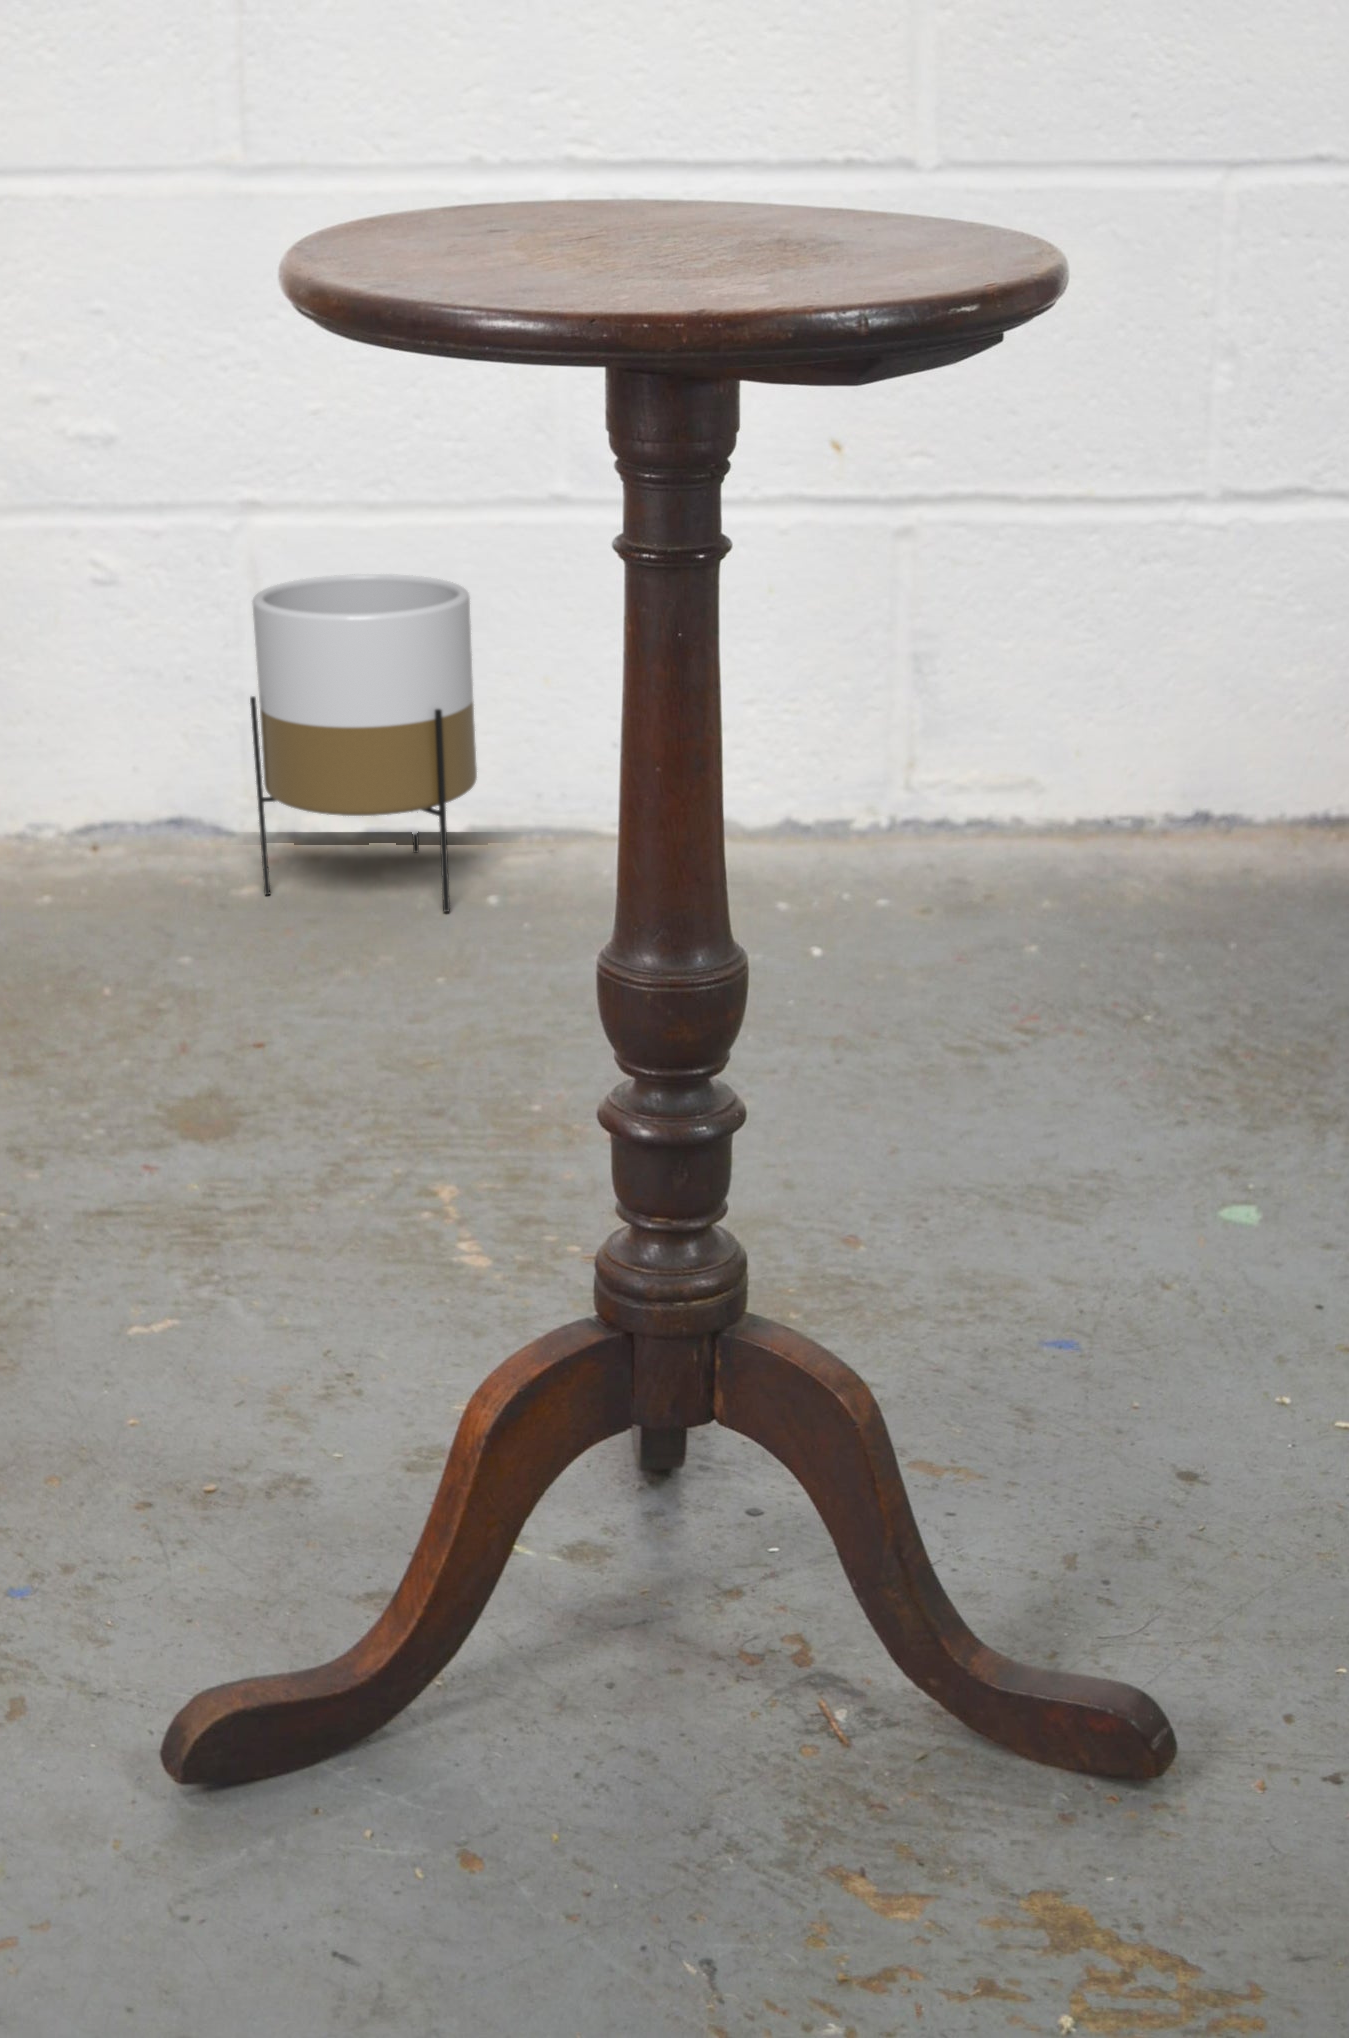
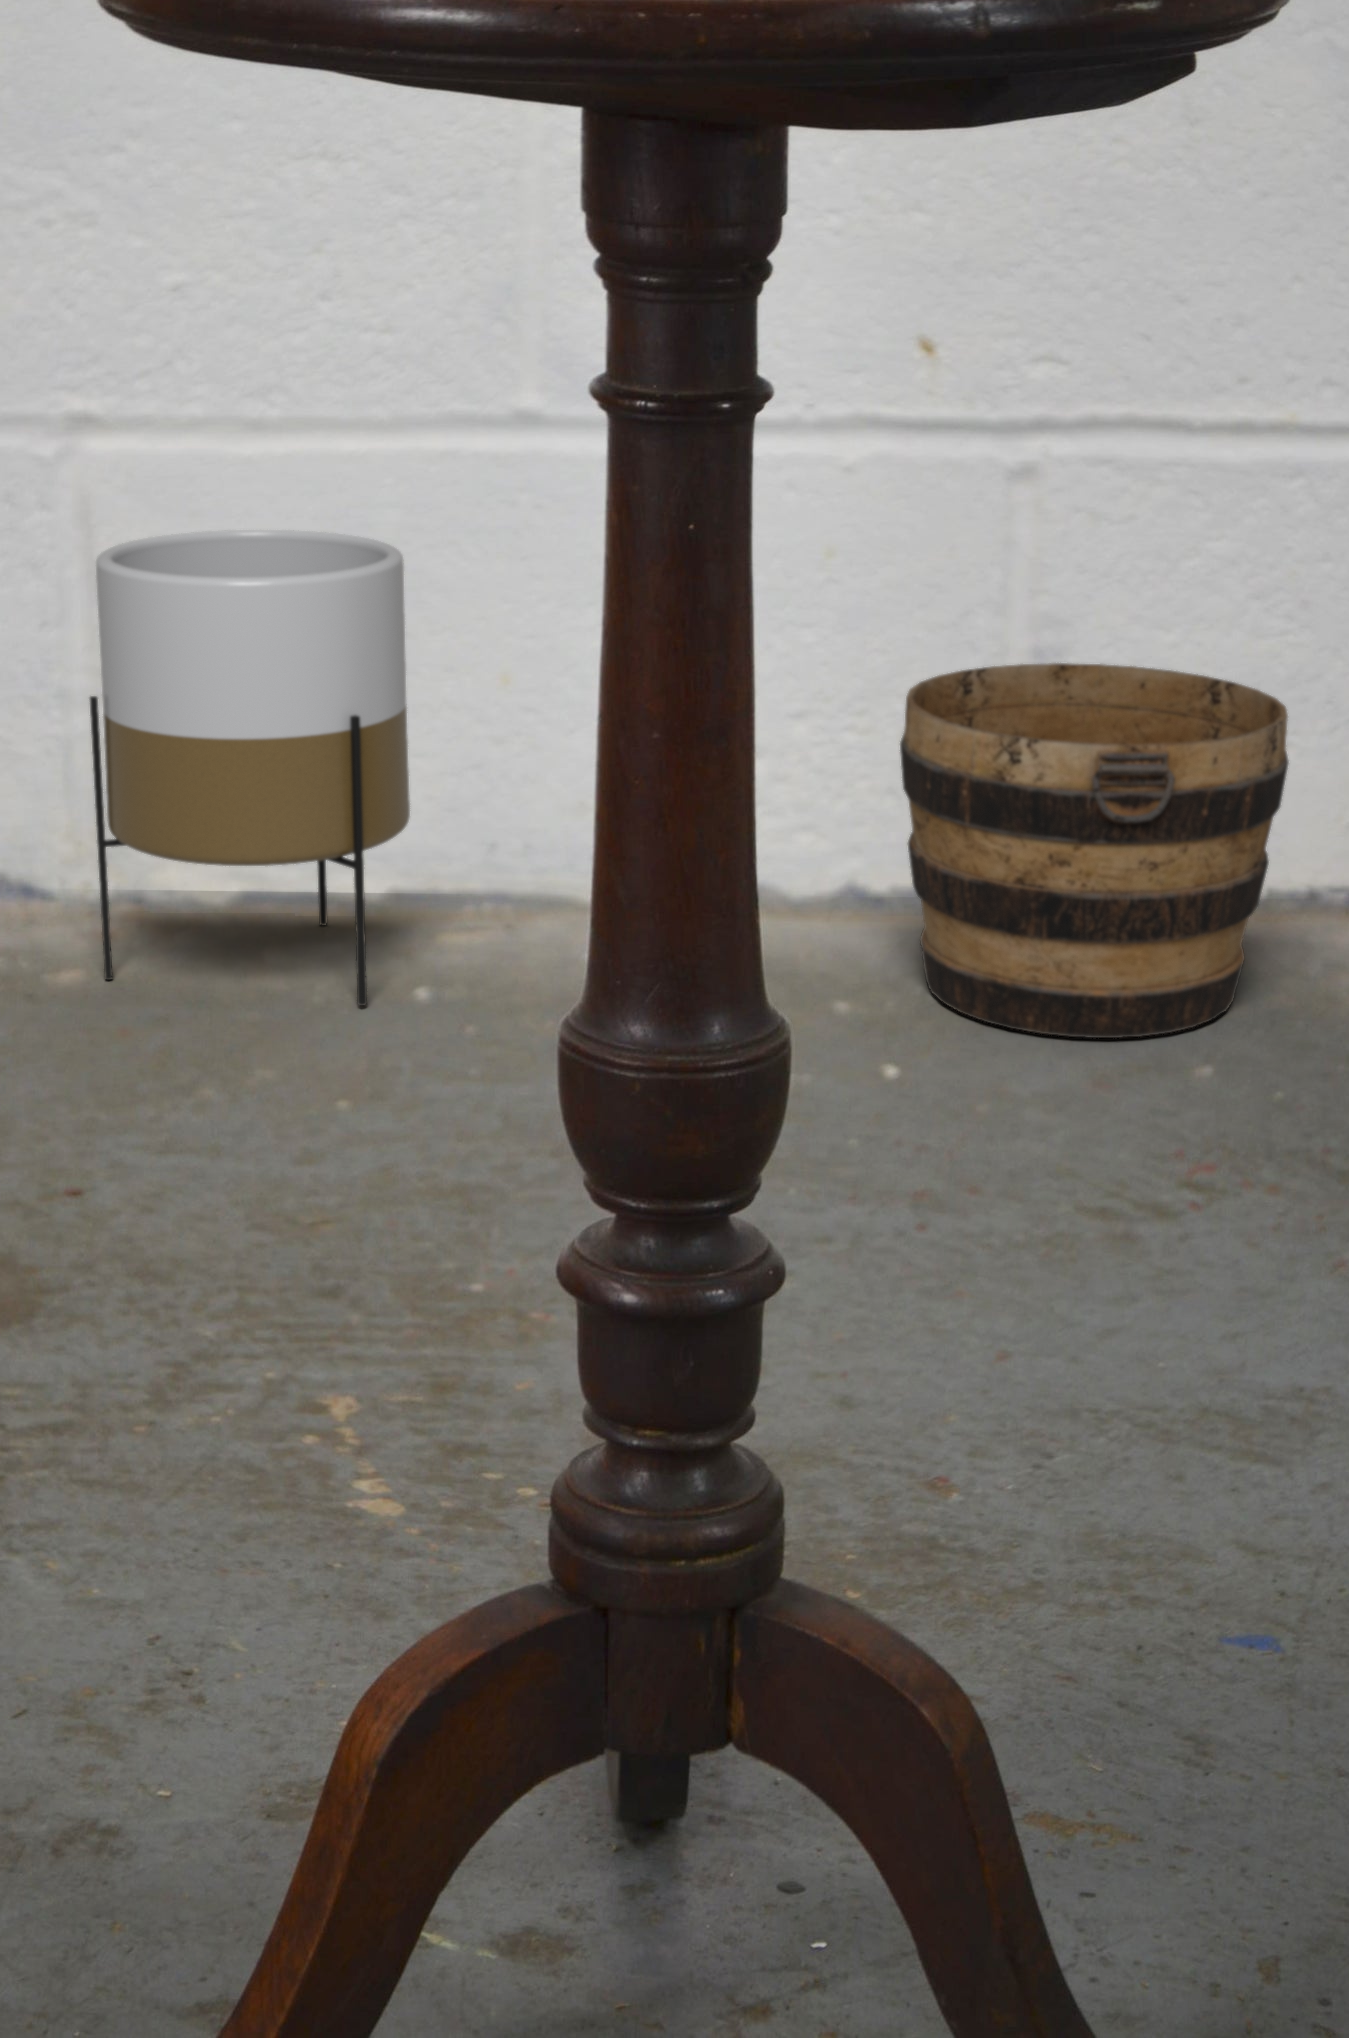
bucket: none [824,661,1095,928] -> present [900,663,1288,1038]

